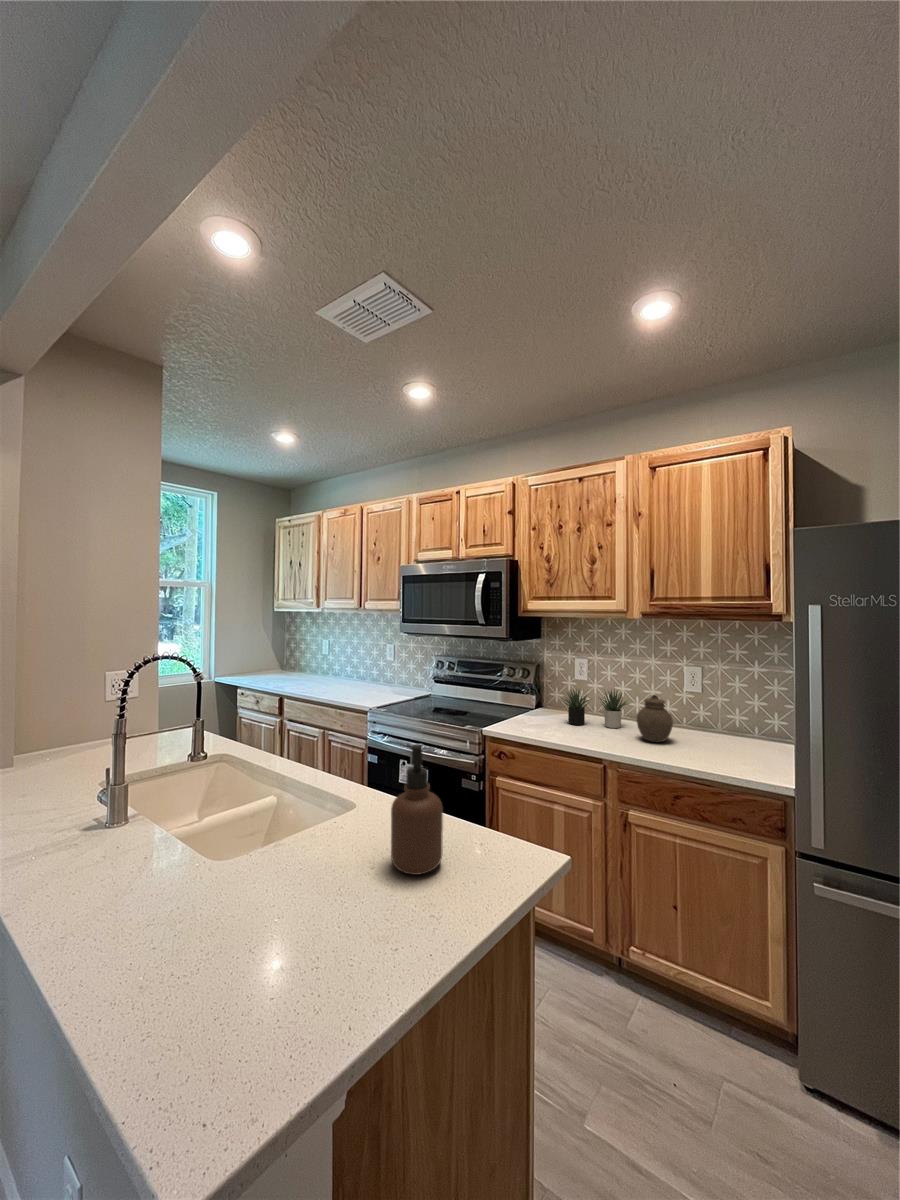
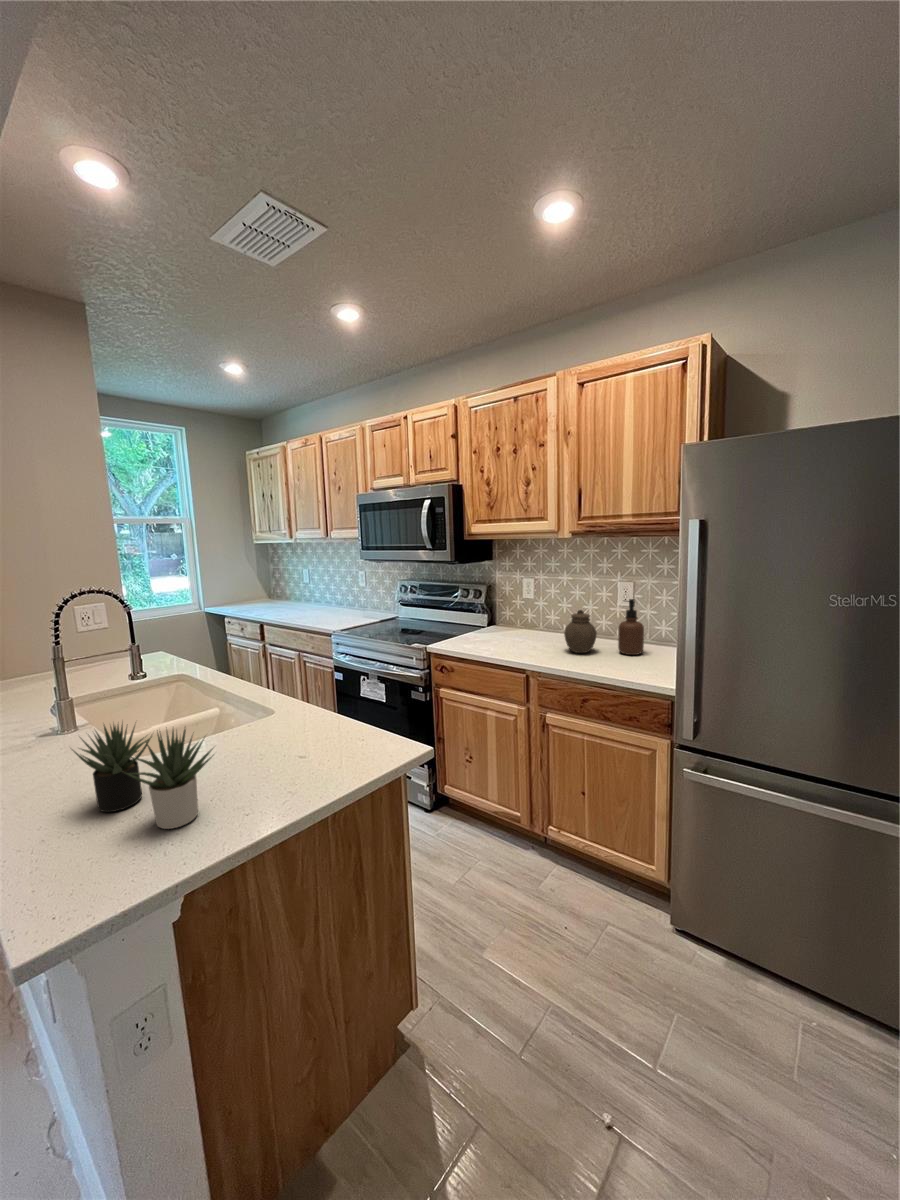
succulent plant: present [563,689,630,728] -> present [73,723,213,829]
soap dispenser: present [391,745,443,875] -> present [618,599,644,655]

